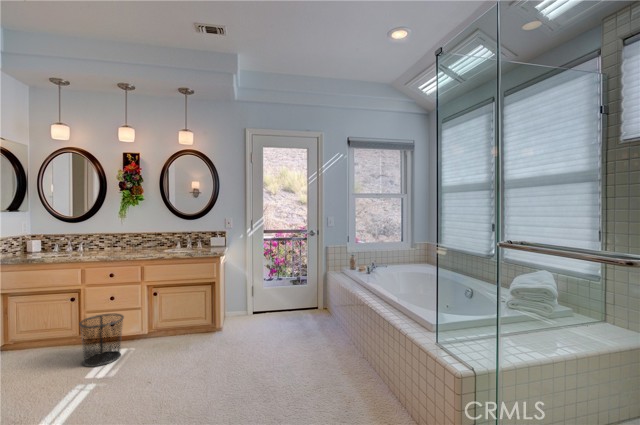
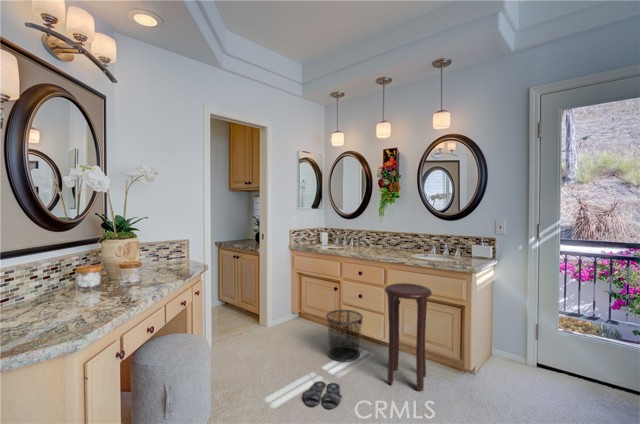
stool: none [155,273,196,360] -> present [385,283,432,391]
slippers: none [85,380,129,406] -> present [304,381,342,409]

